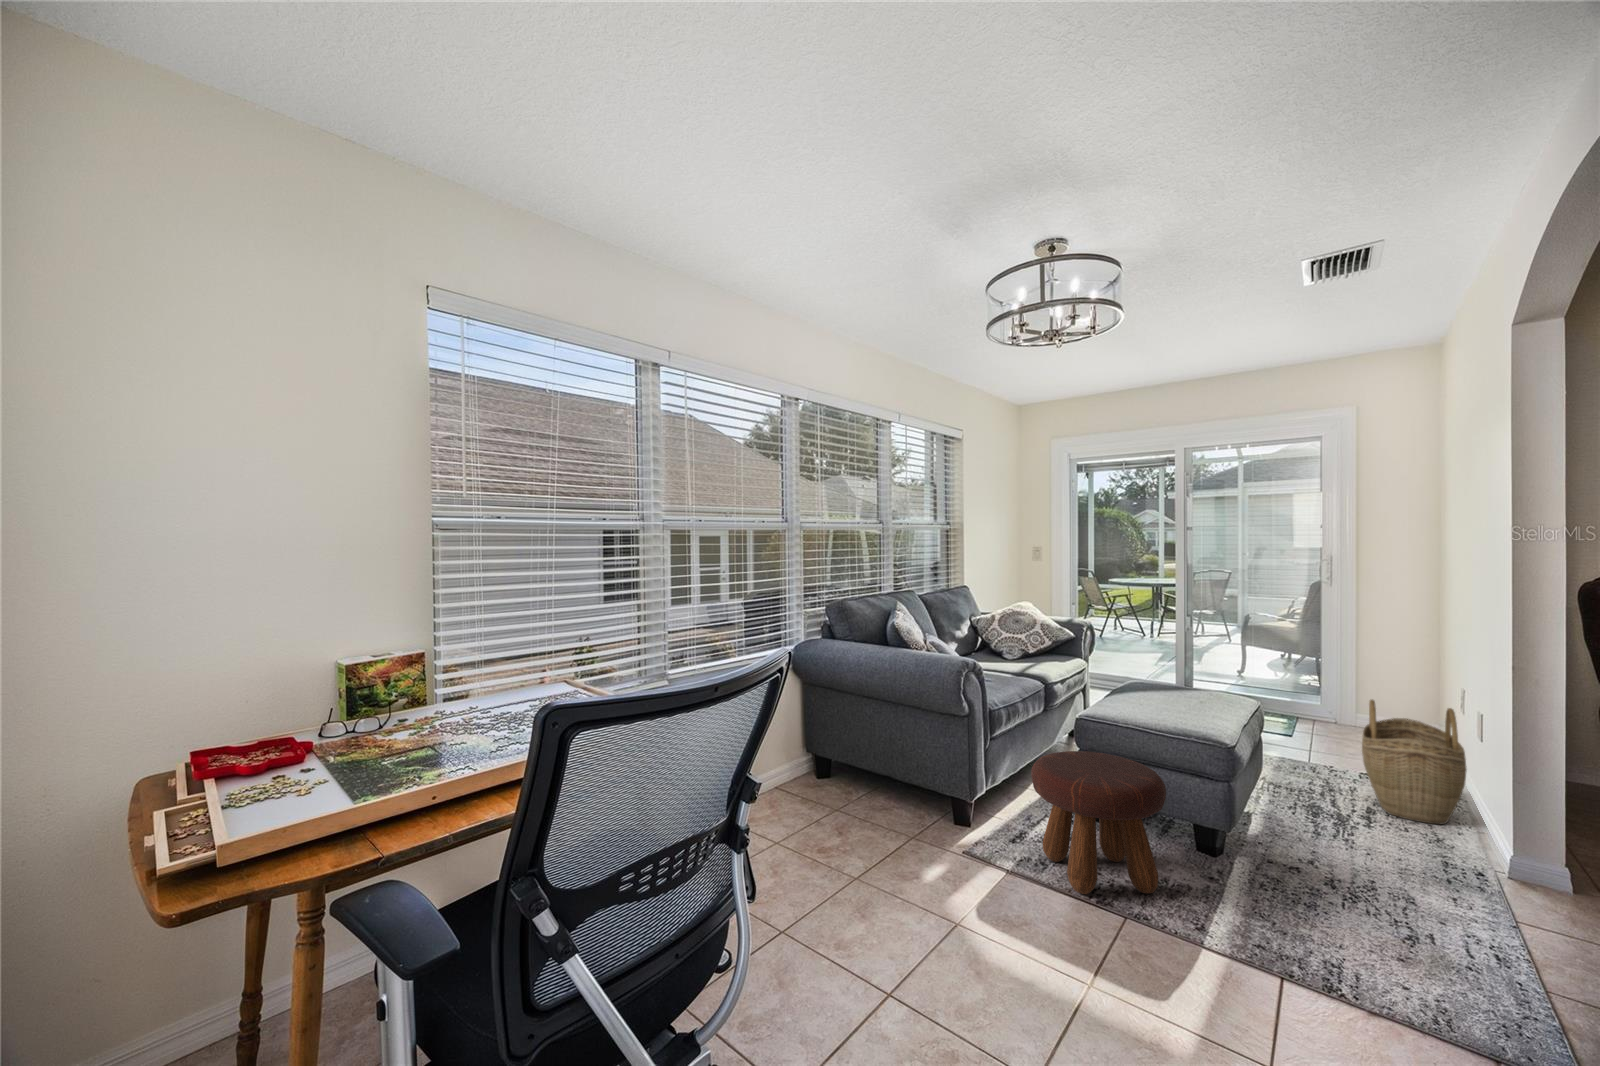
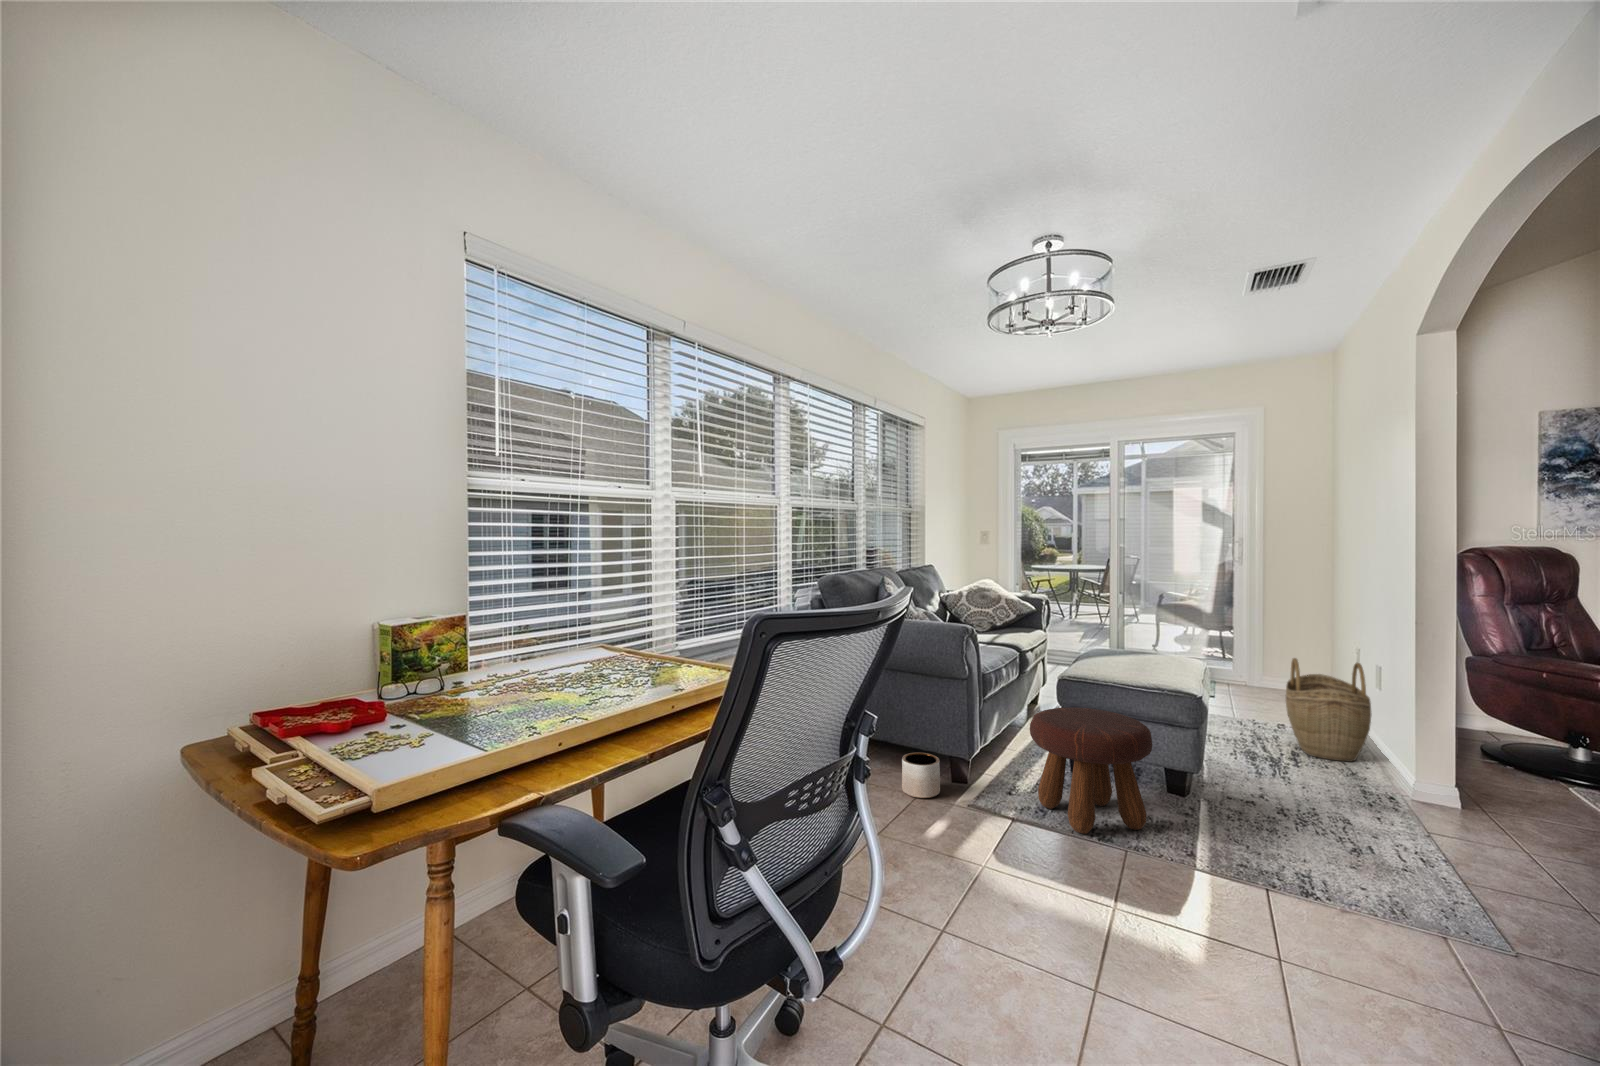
planter: none [900,791,940,841] -> present [902,753,940,798]

